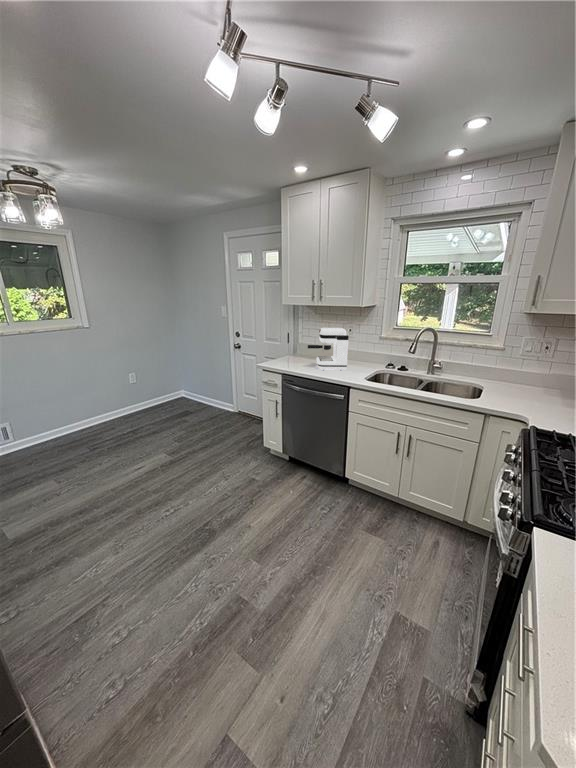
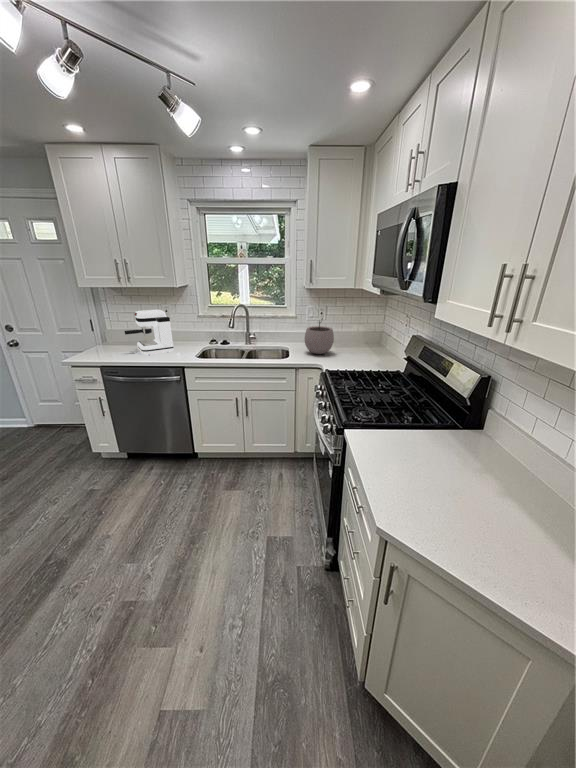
plant pot: none [509,352,561,403] -> present [305,318,334,354]

